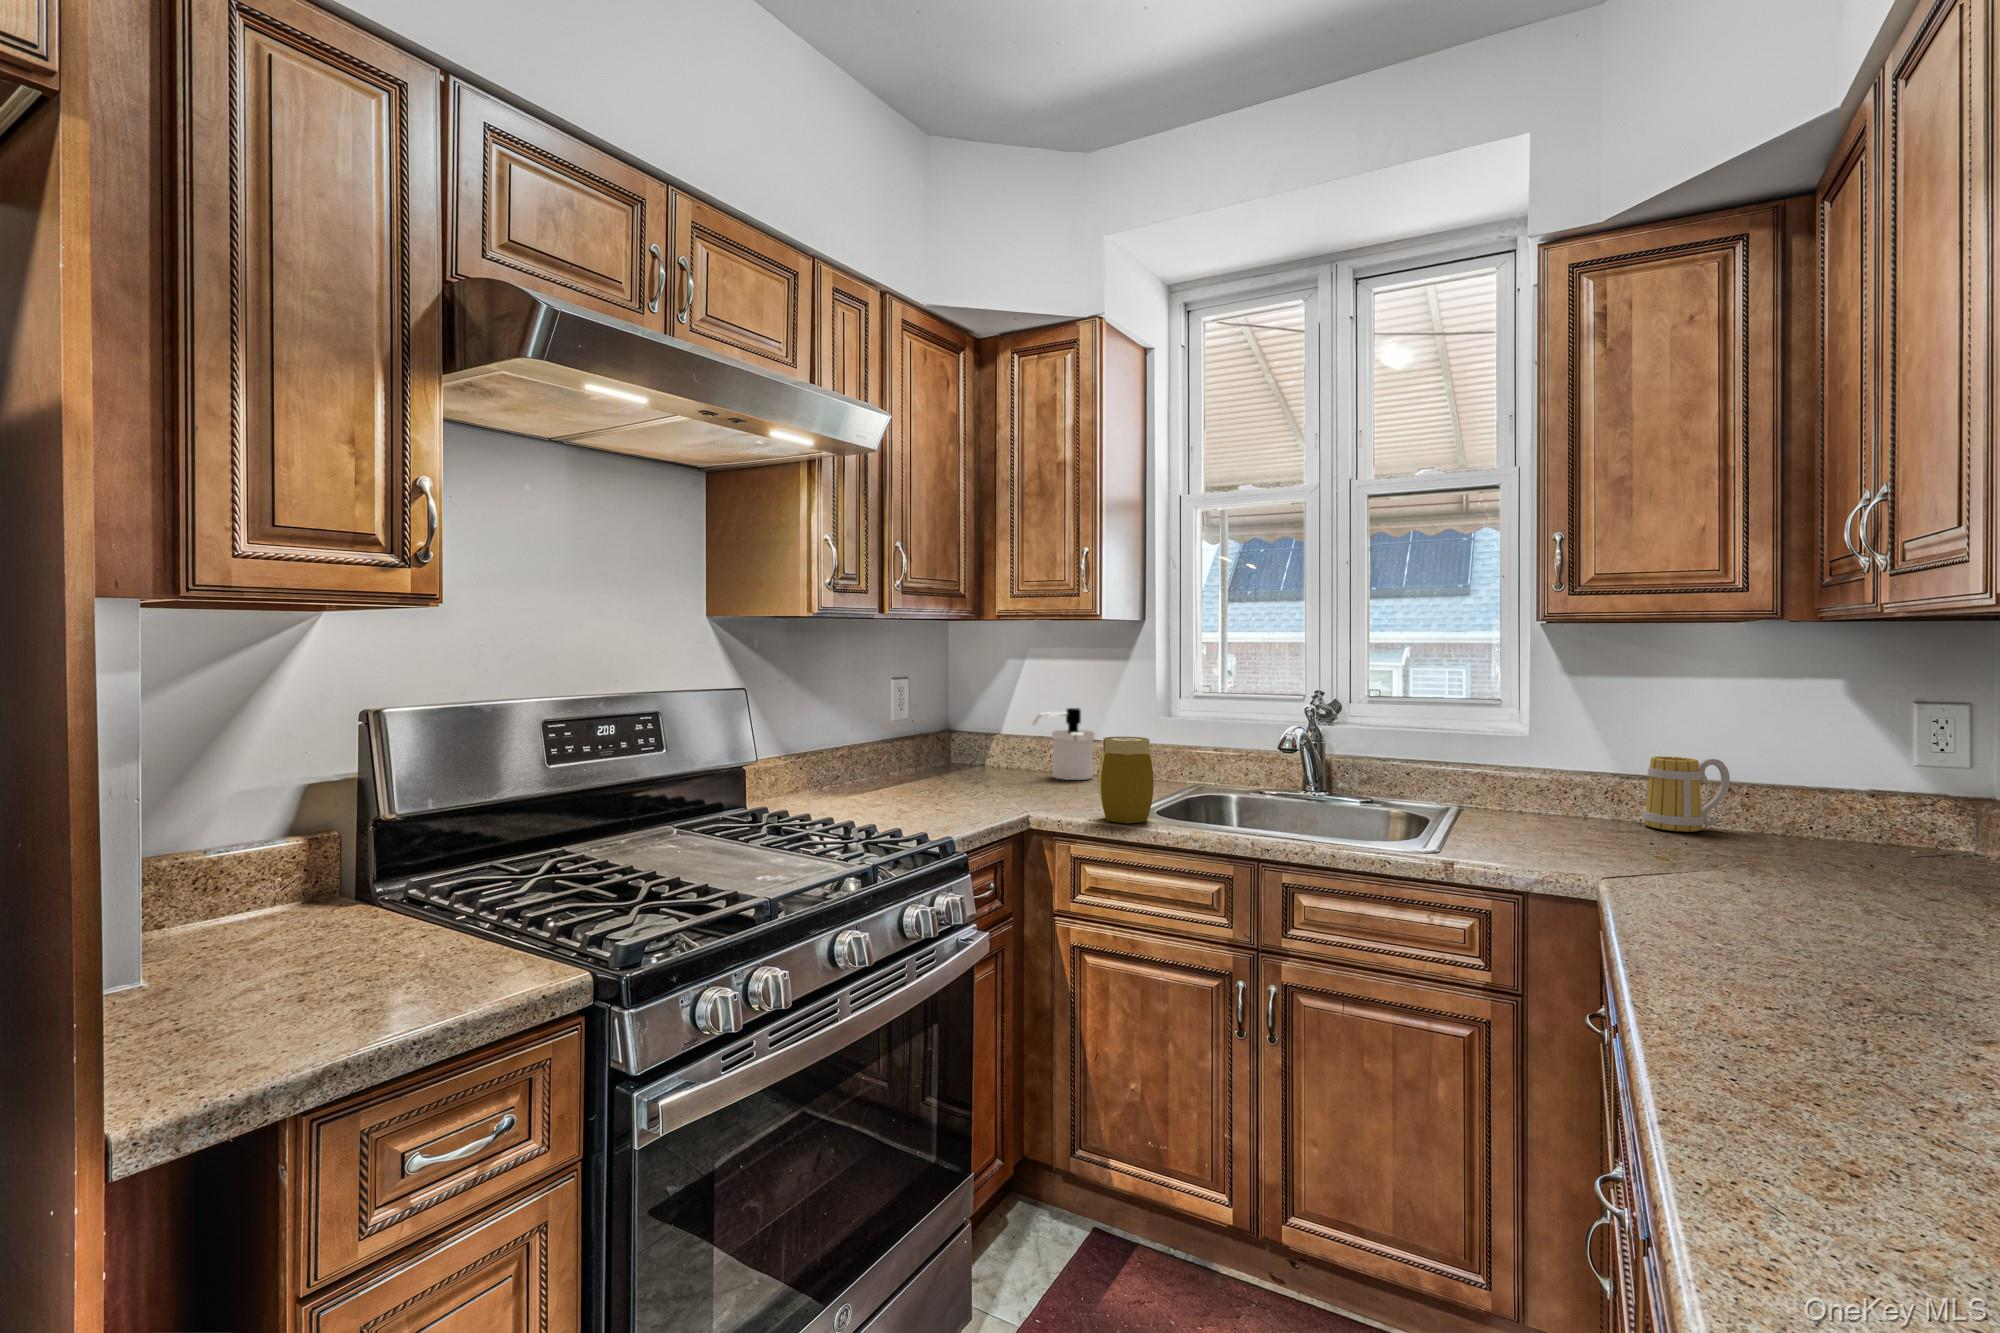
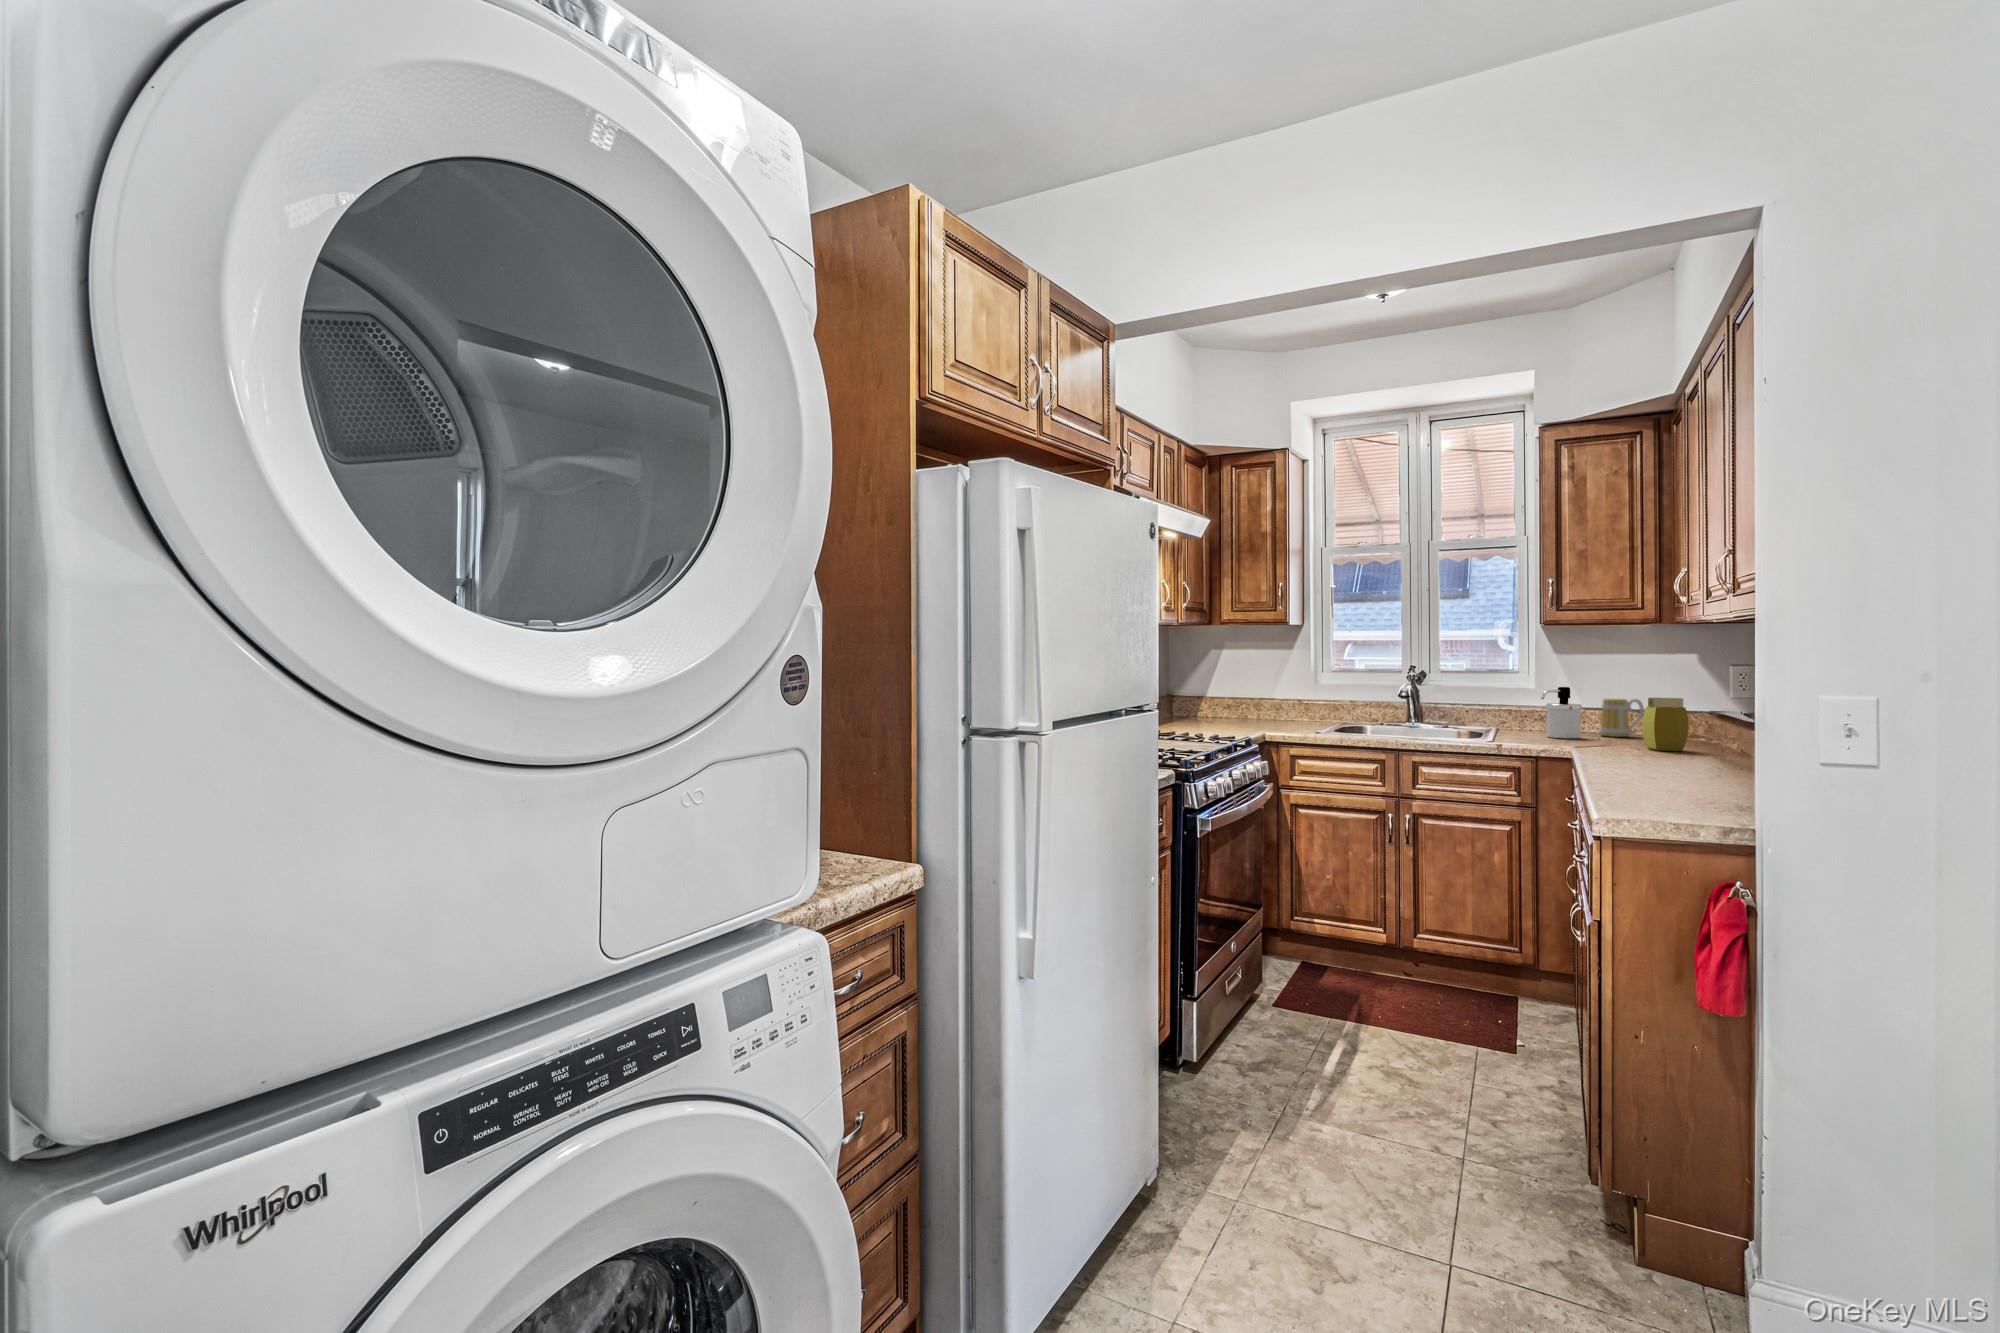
soap dispenser: present [1033,708,1095,780] -> present [1541,687,1582,738]
jar: present [1099,737,1154,823] -> present [1642,698,1689,751]

